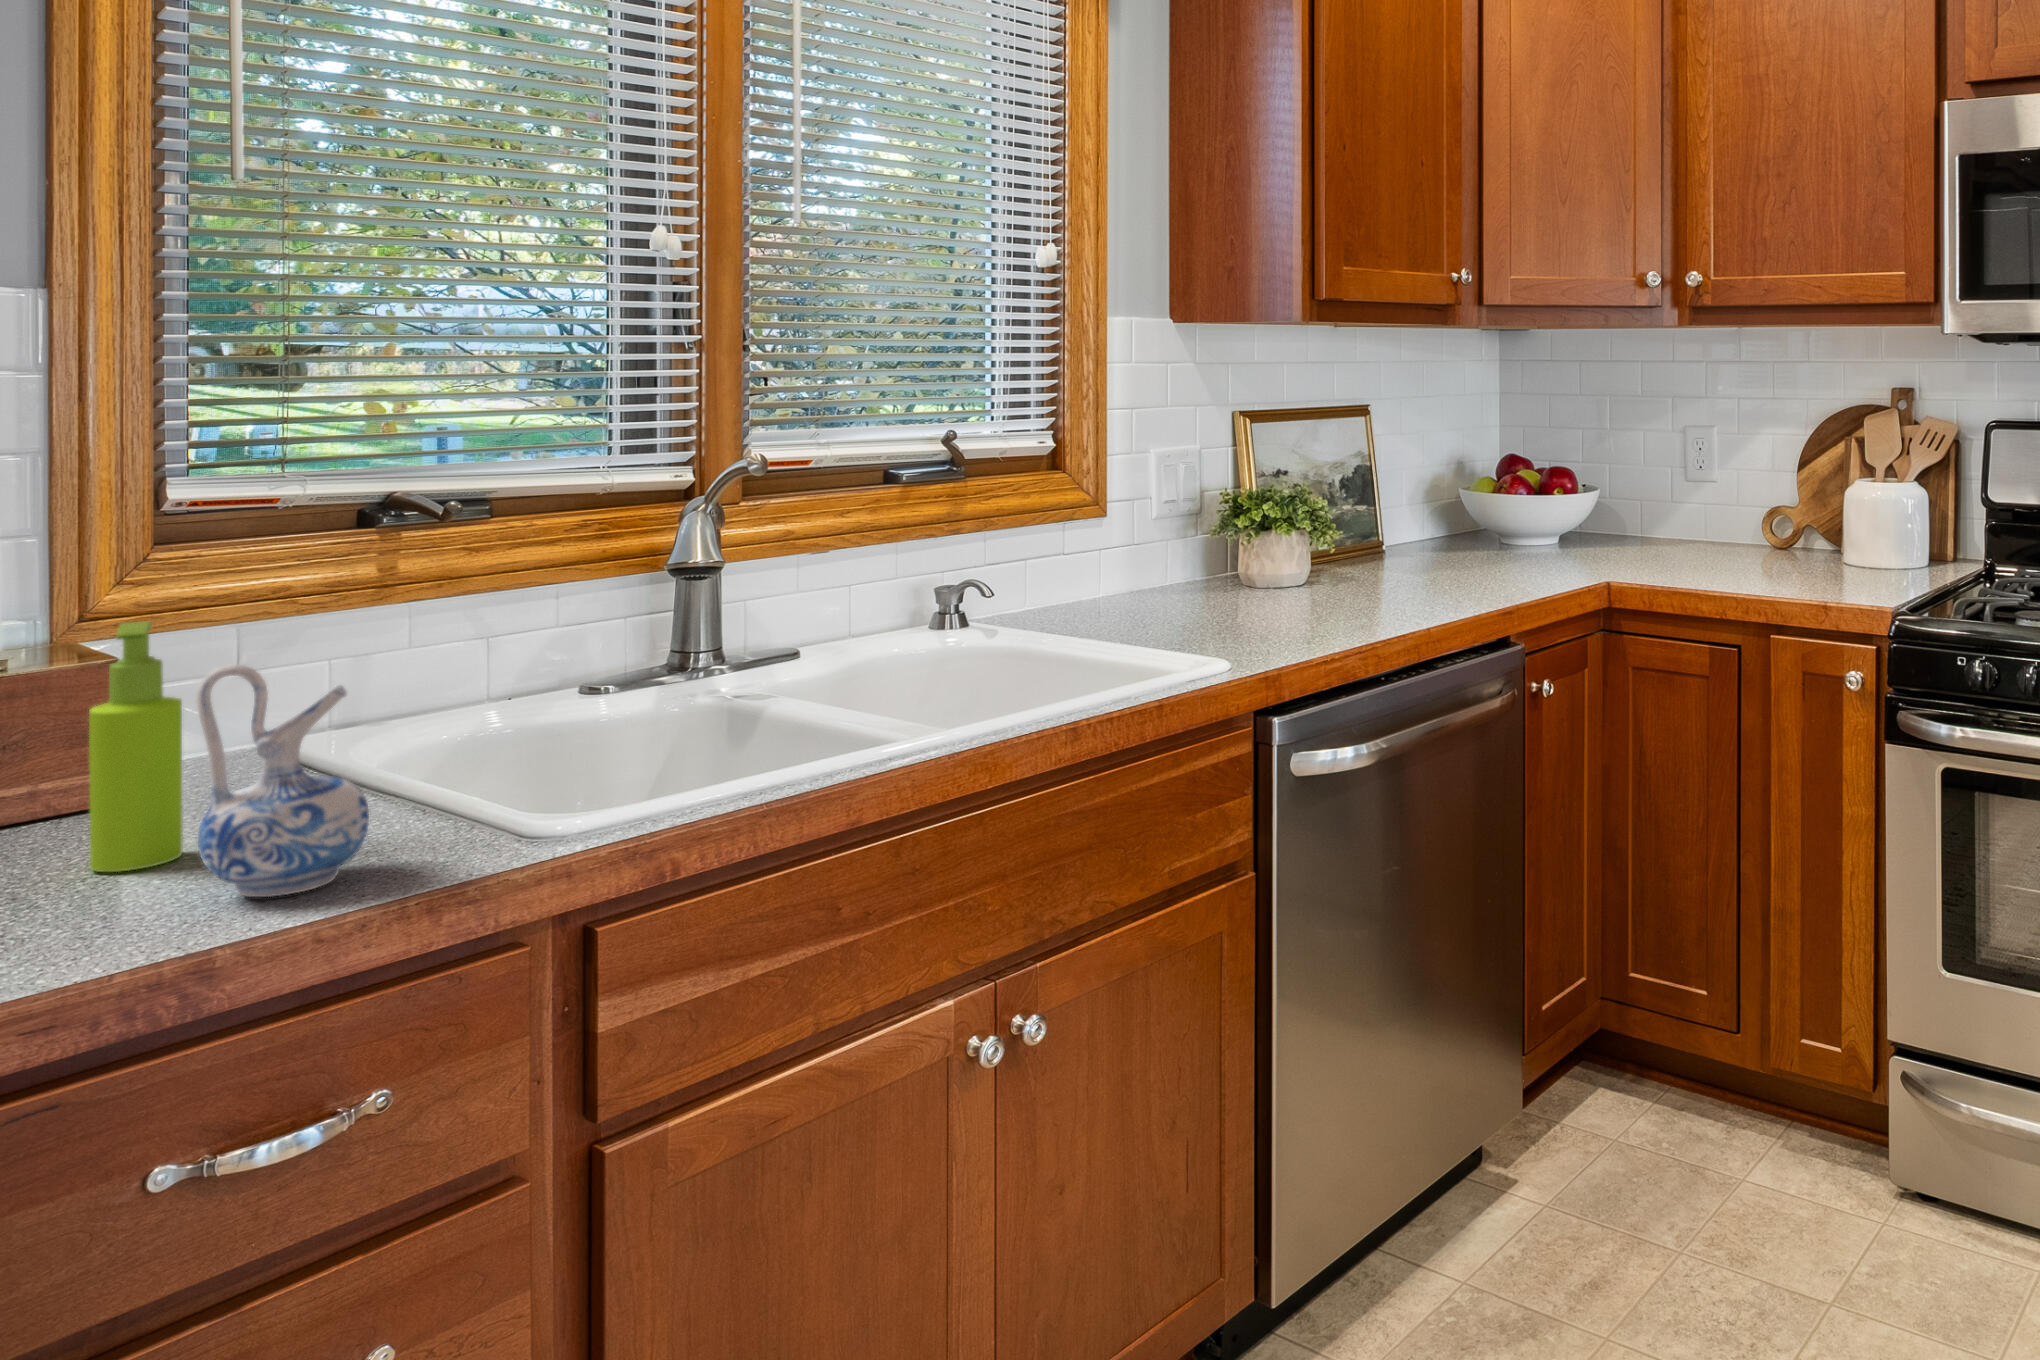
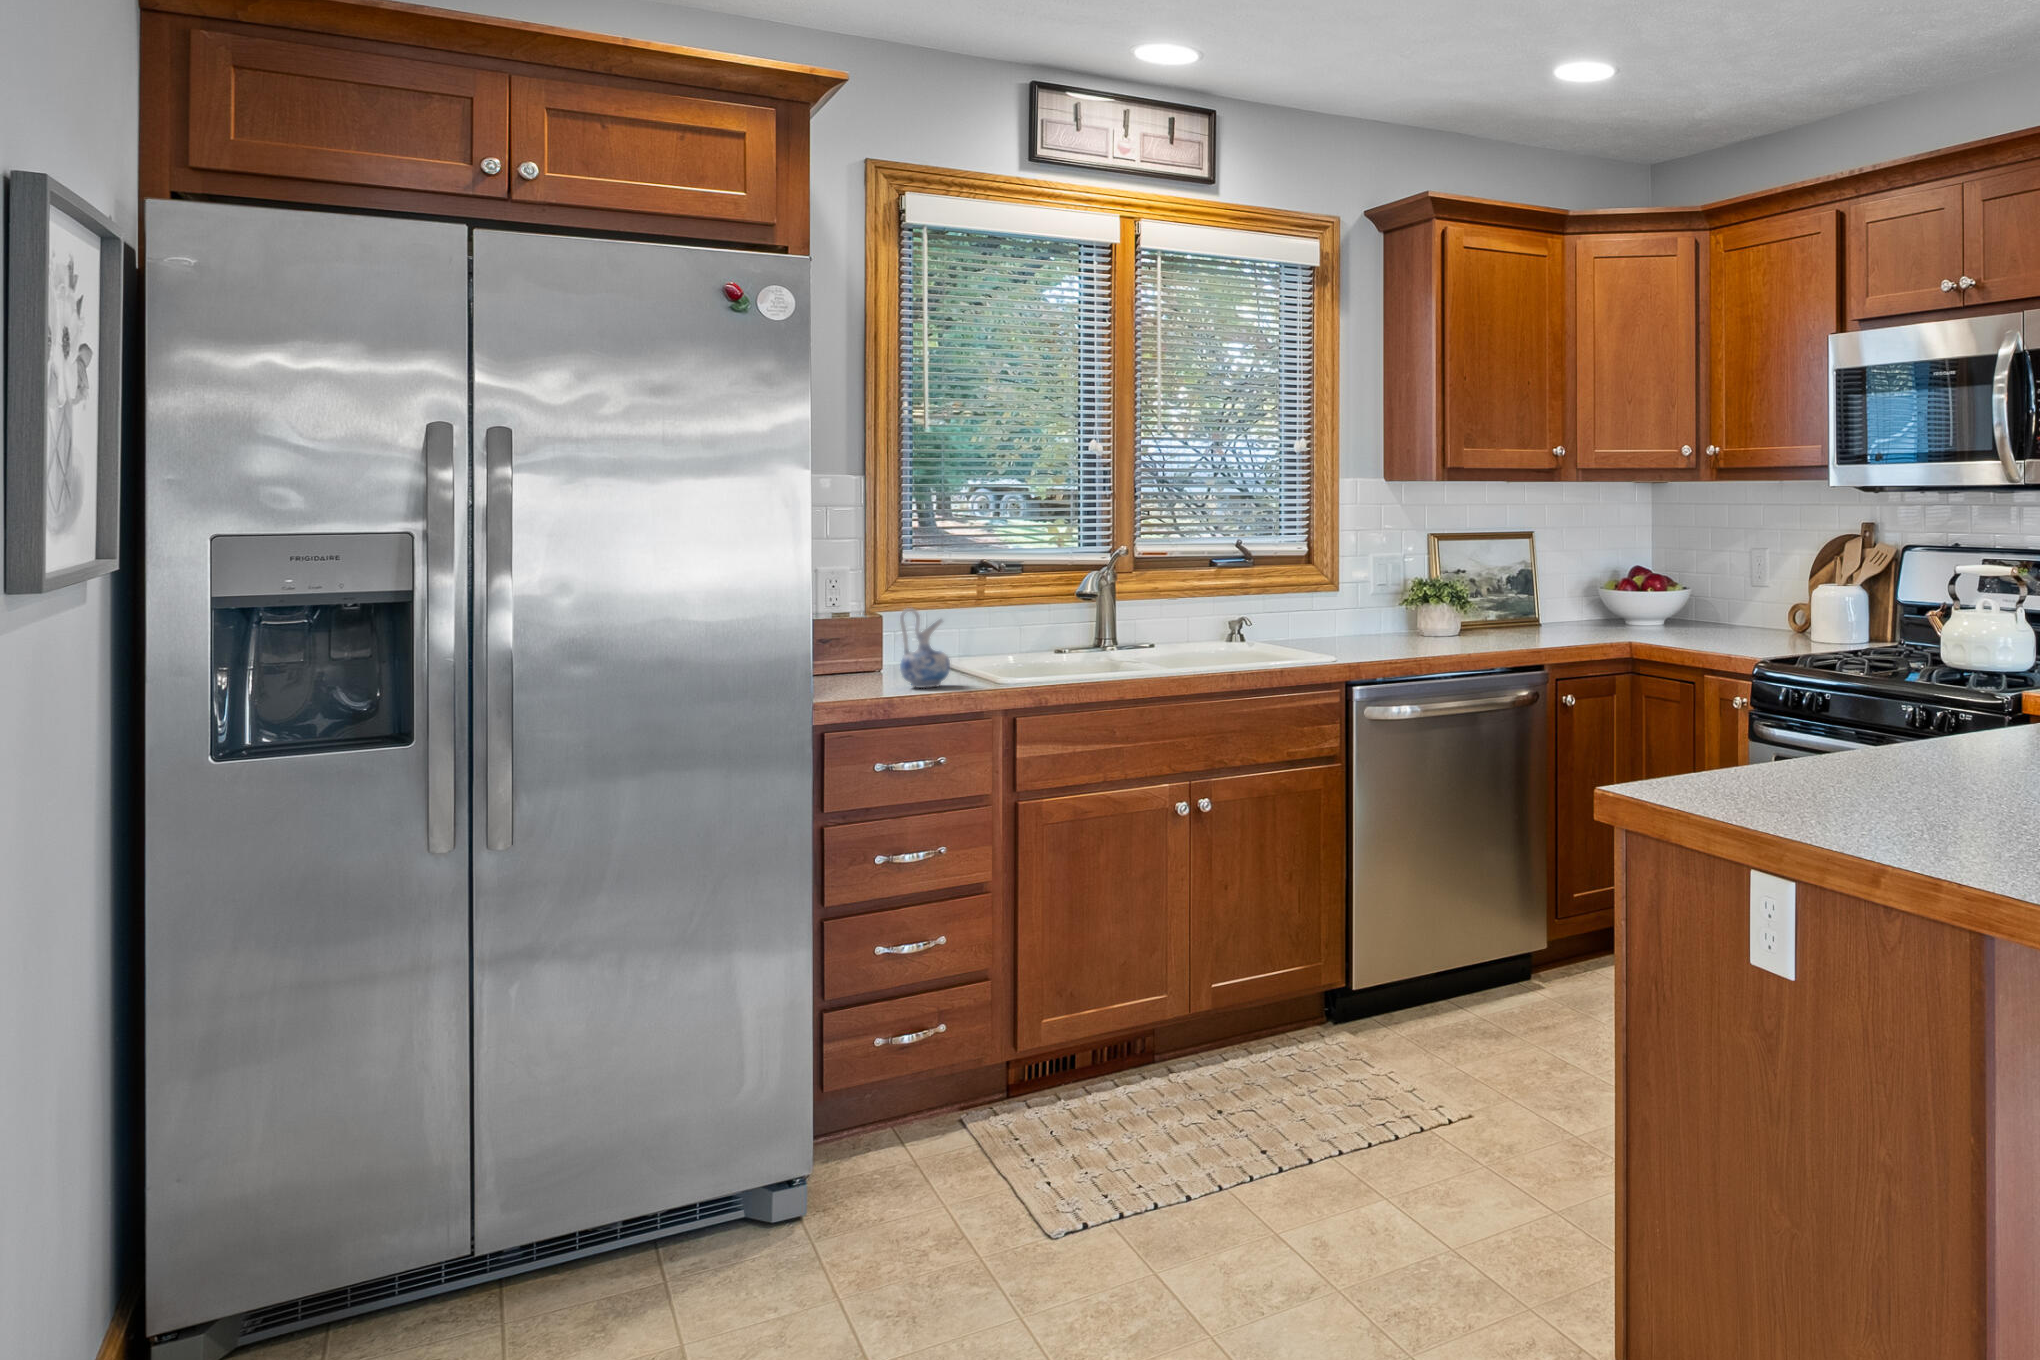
soap dispenser: present [89,621,183,872] -> none [873,596,900,682]

